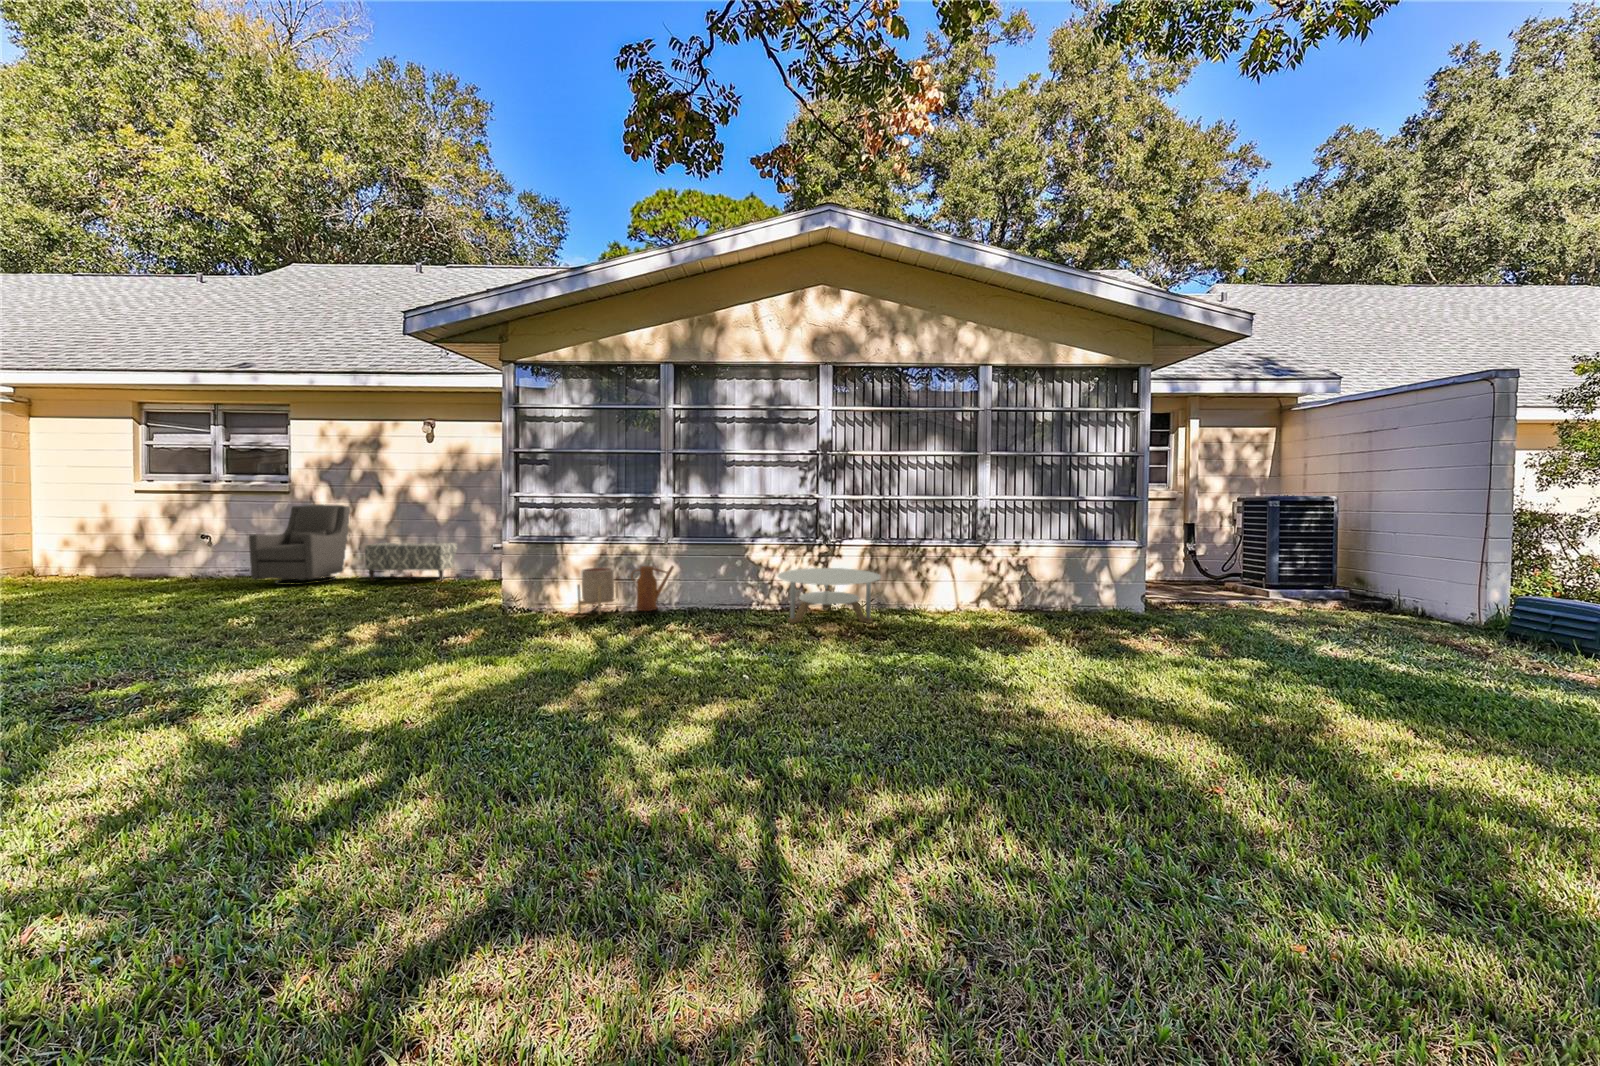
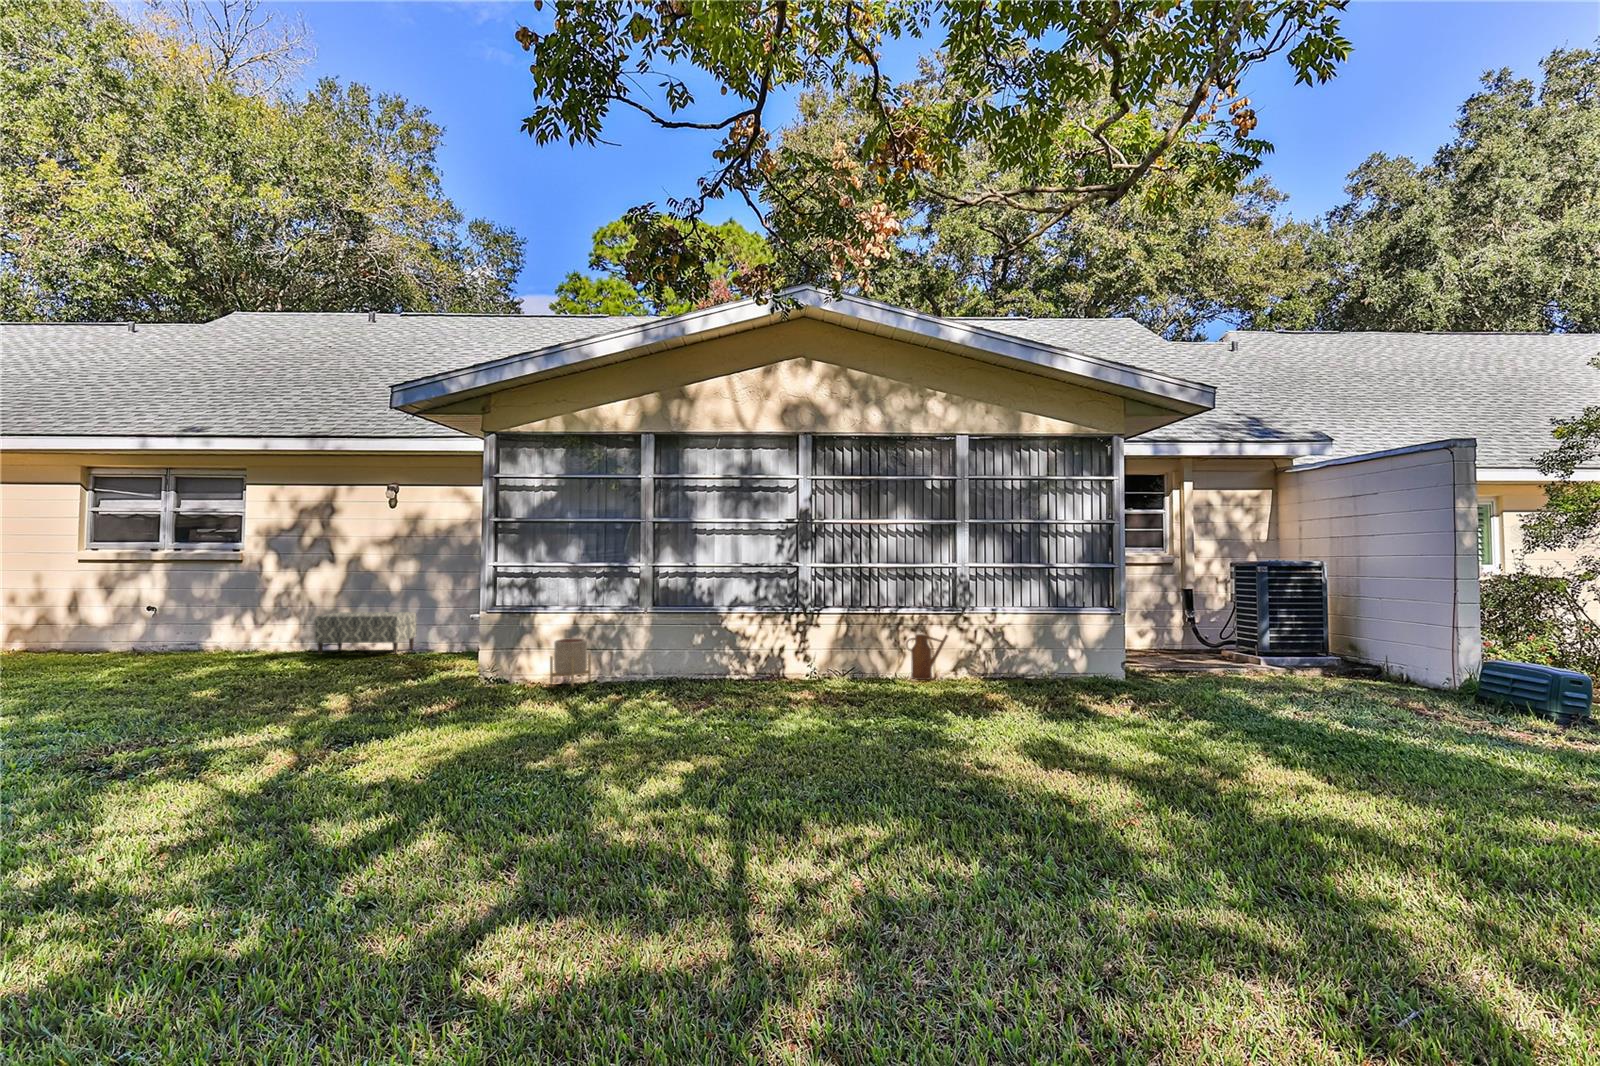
chair: present [249,504,350,585] -> none [194,573,299,660]
watering can: present [631,566,674,611] -> present [906,634,948,680]
round table: present [778,568,881,623] -> none [753,637,857,693]

